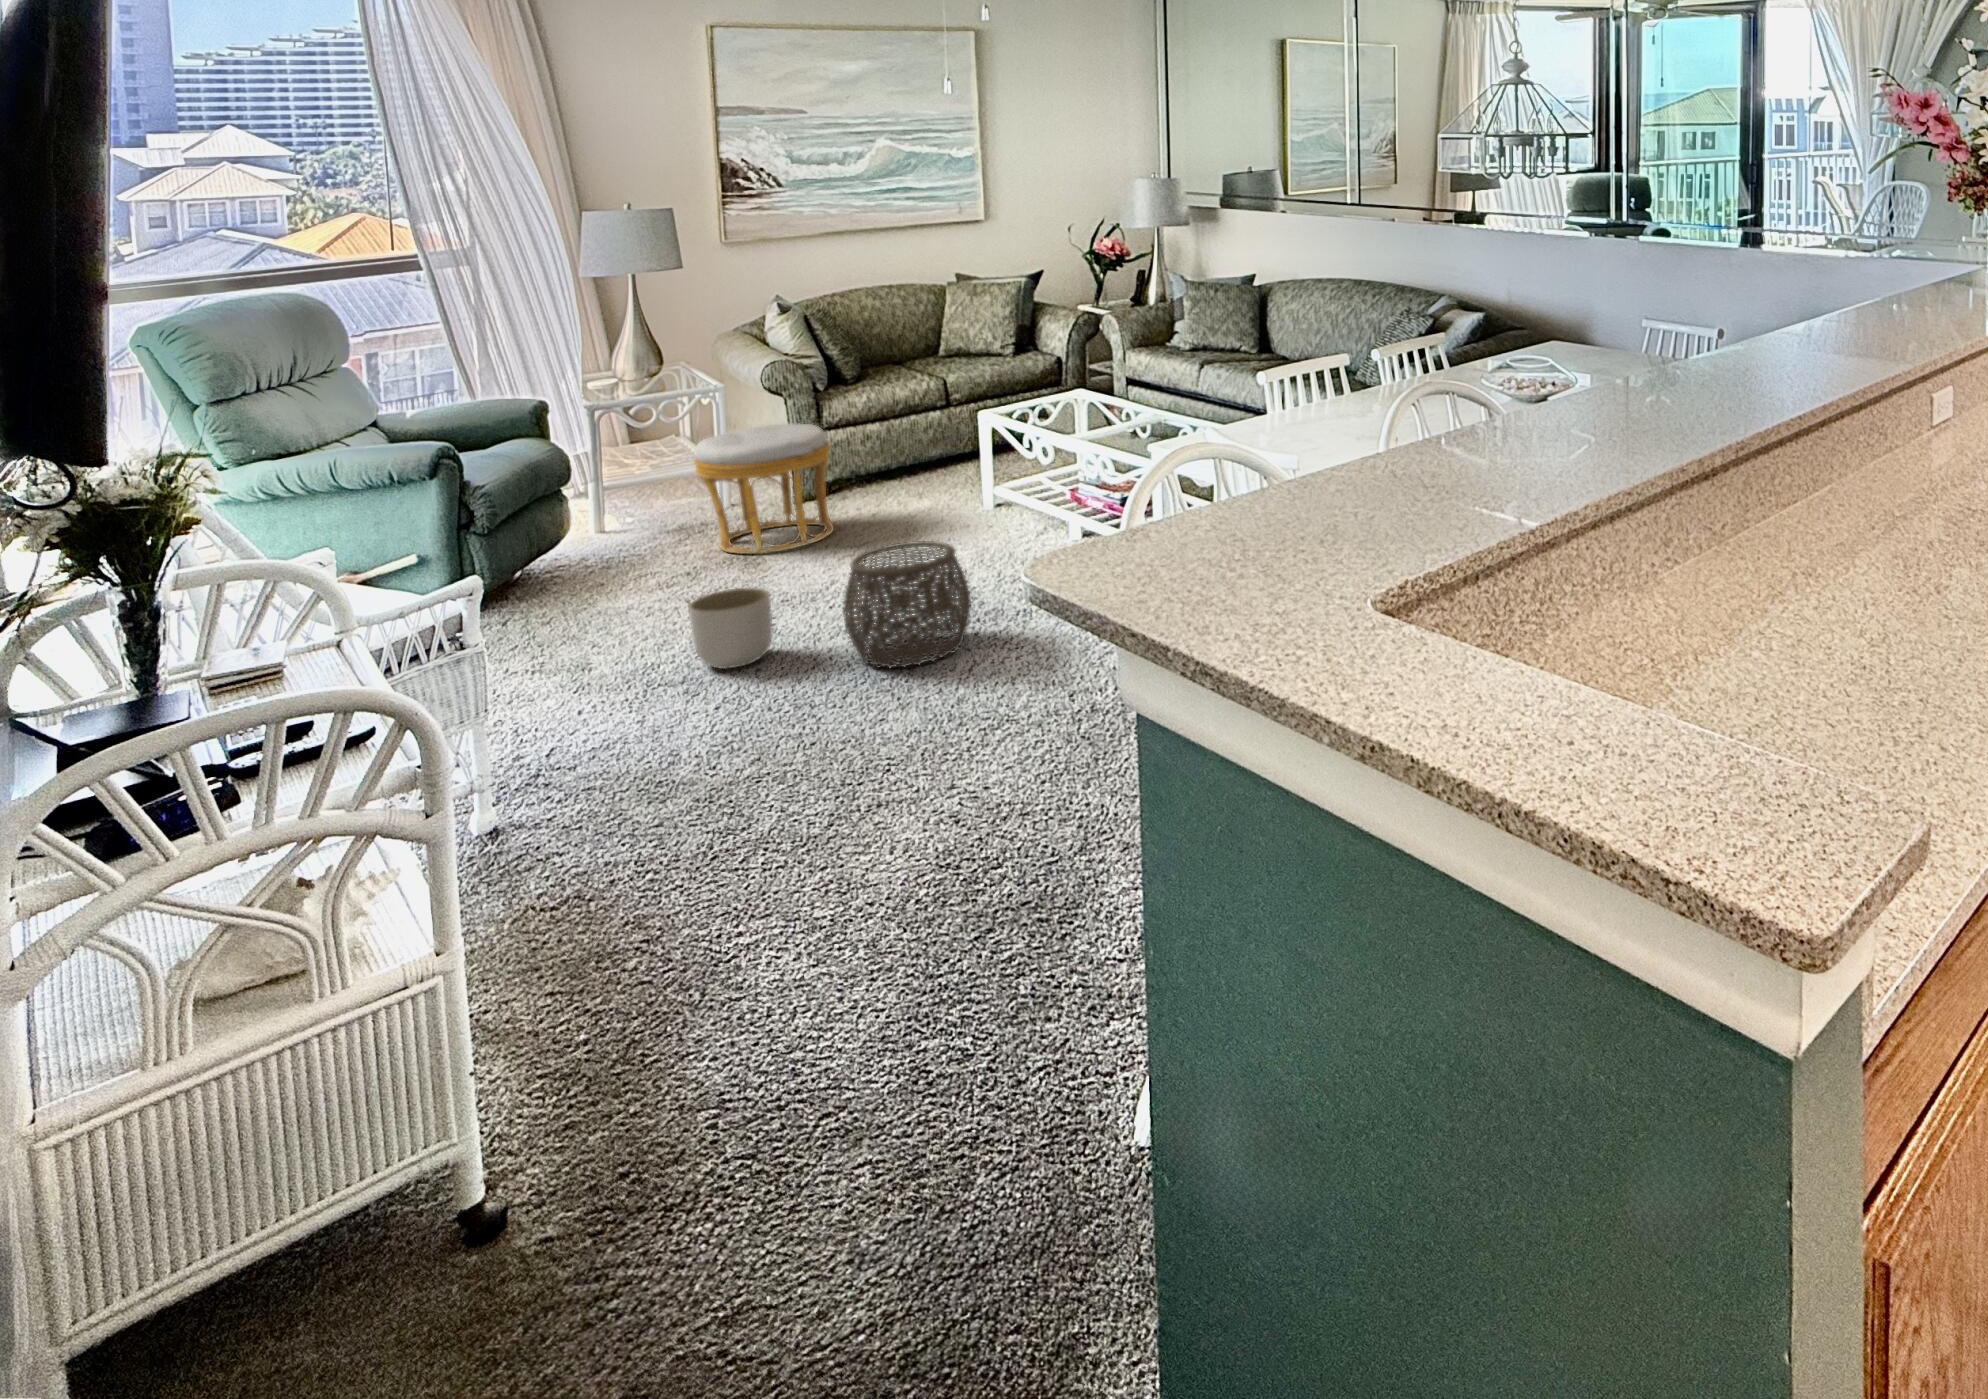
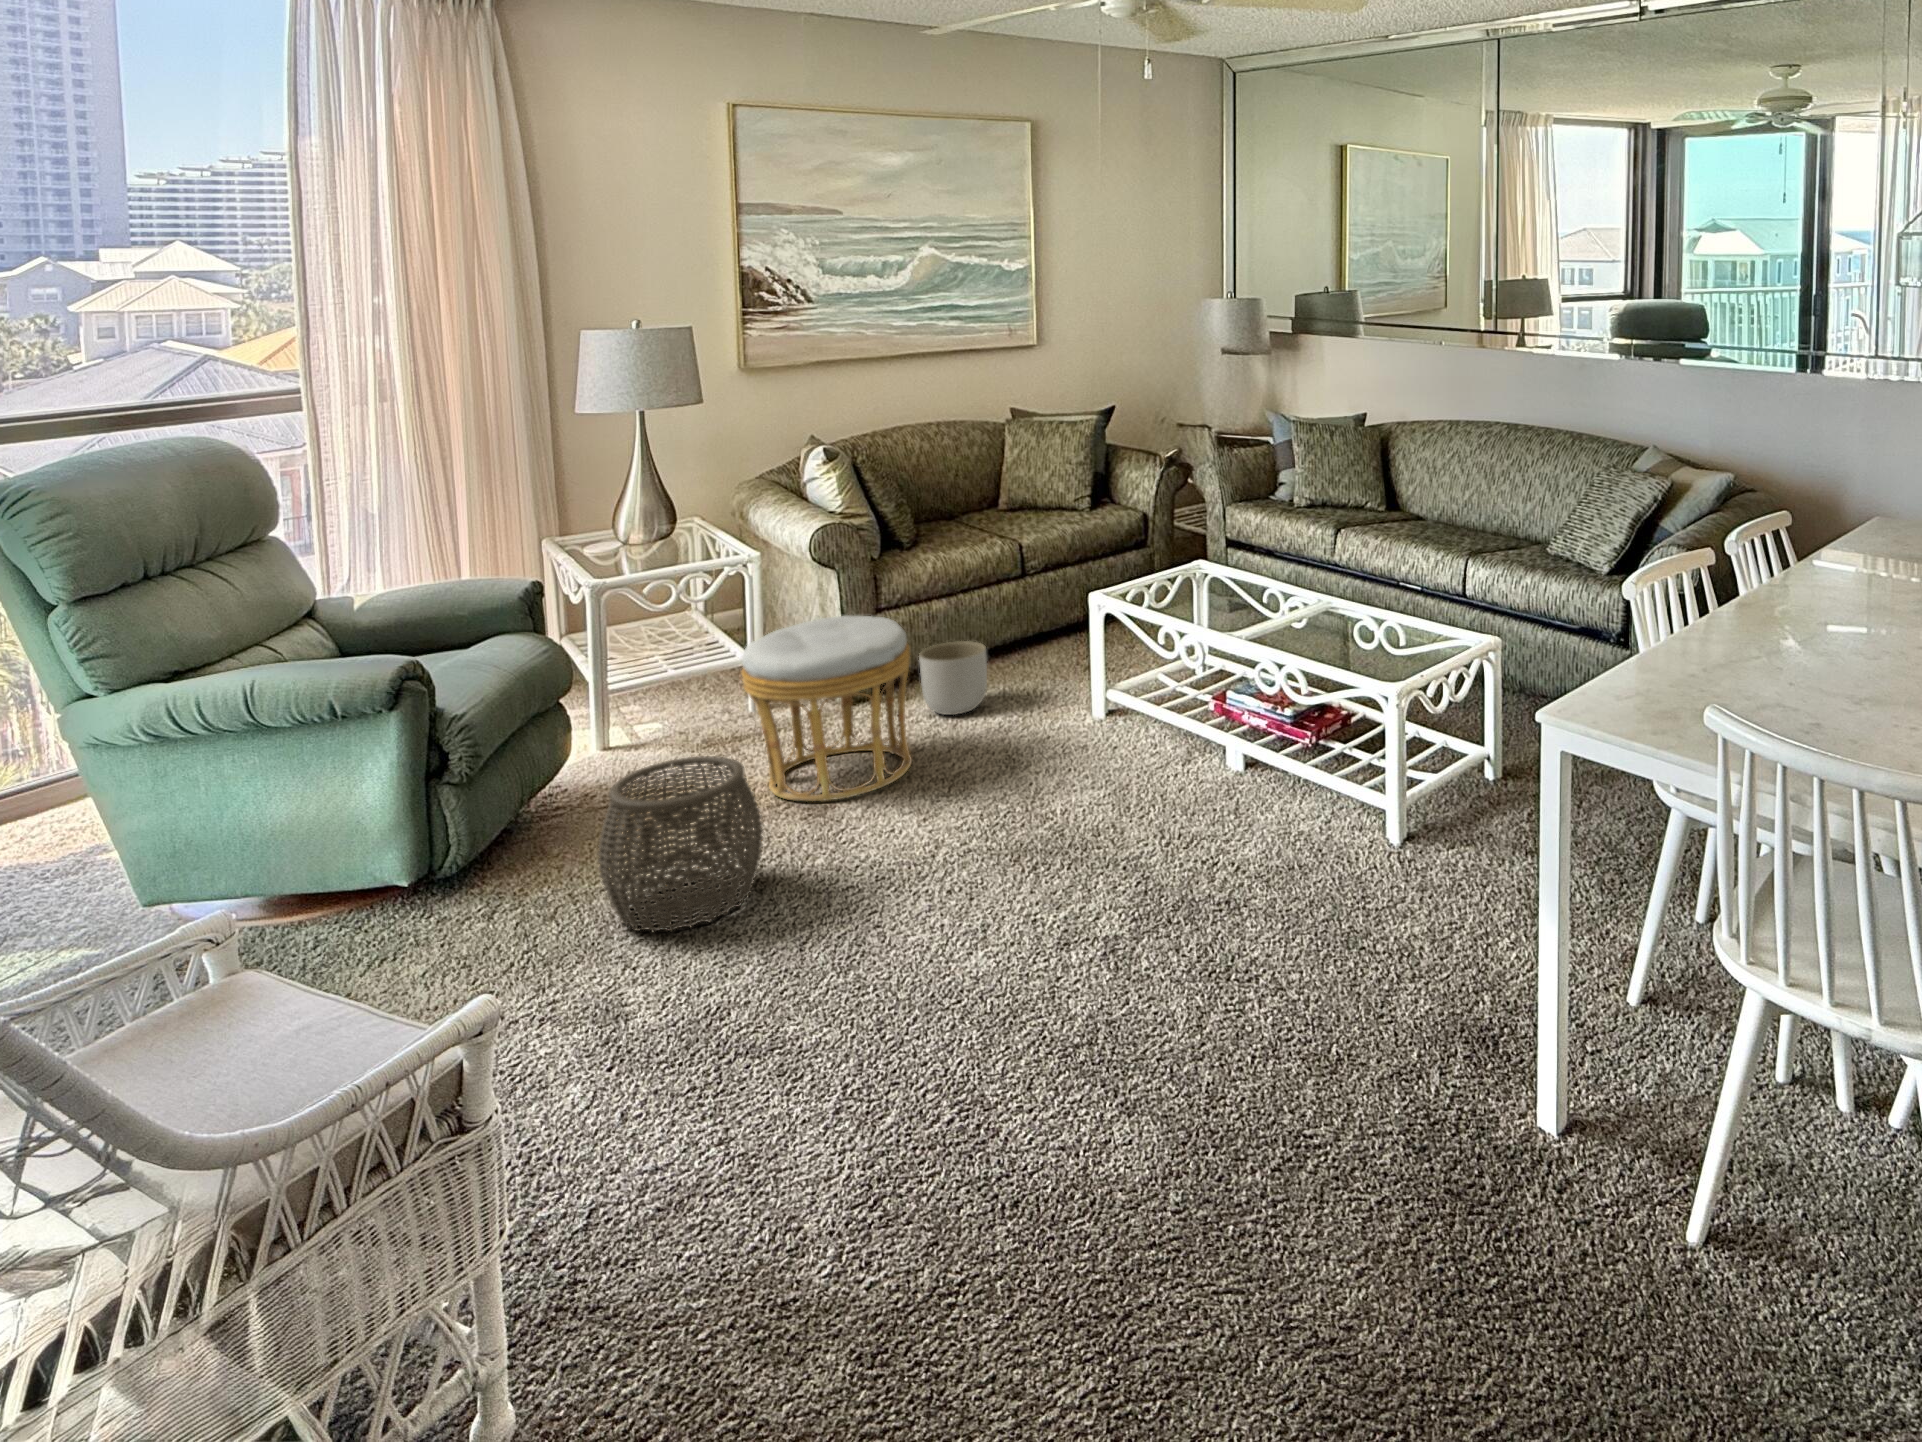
woven basket: present [843,541,971,668] -> present [598,756,763,932]
planter: present [689,588,773,669] -> present [919,641,987,715]

